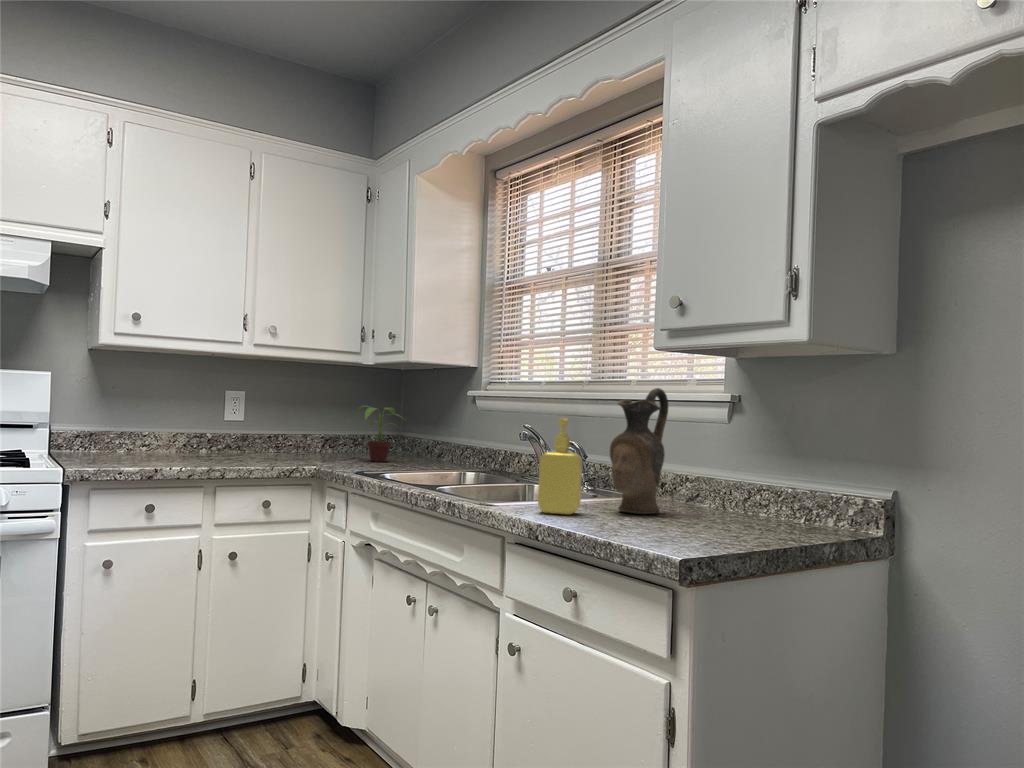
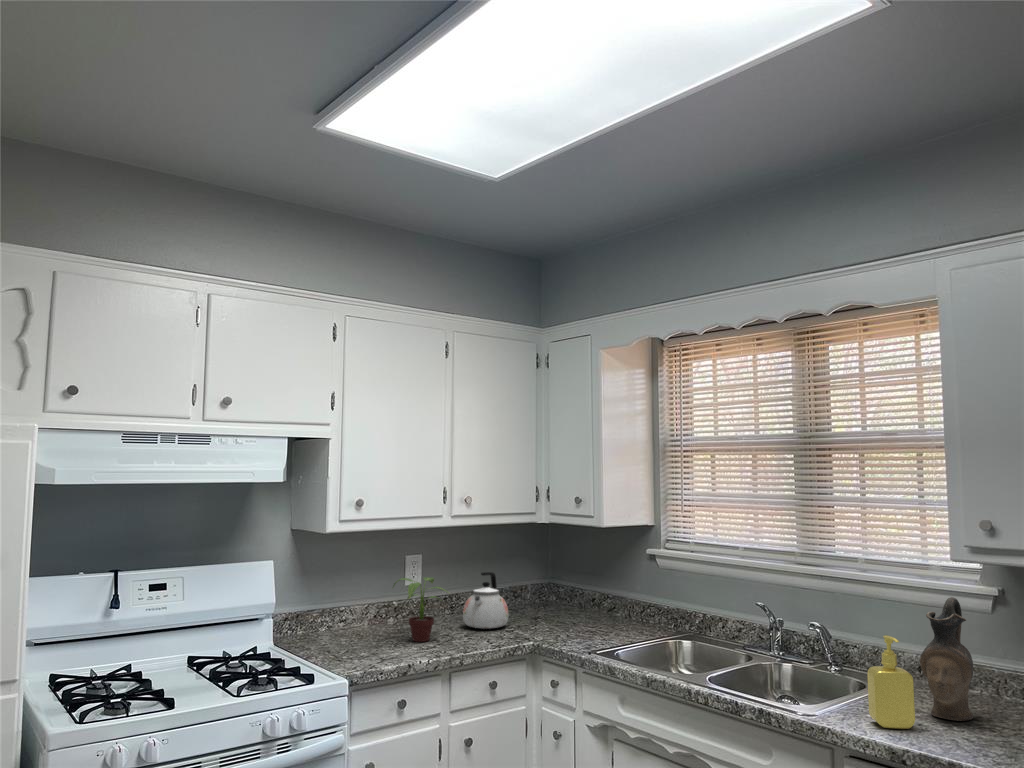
kettle: none [269,404,317,460] -> present [463,572,509,629]
potted plant: present [355,406,399,462] -> present [393,577,448,642]

